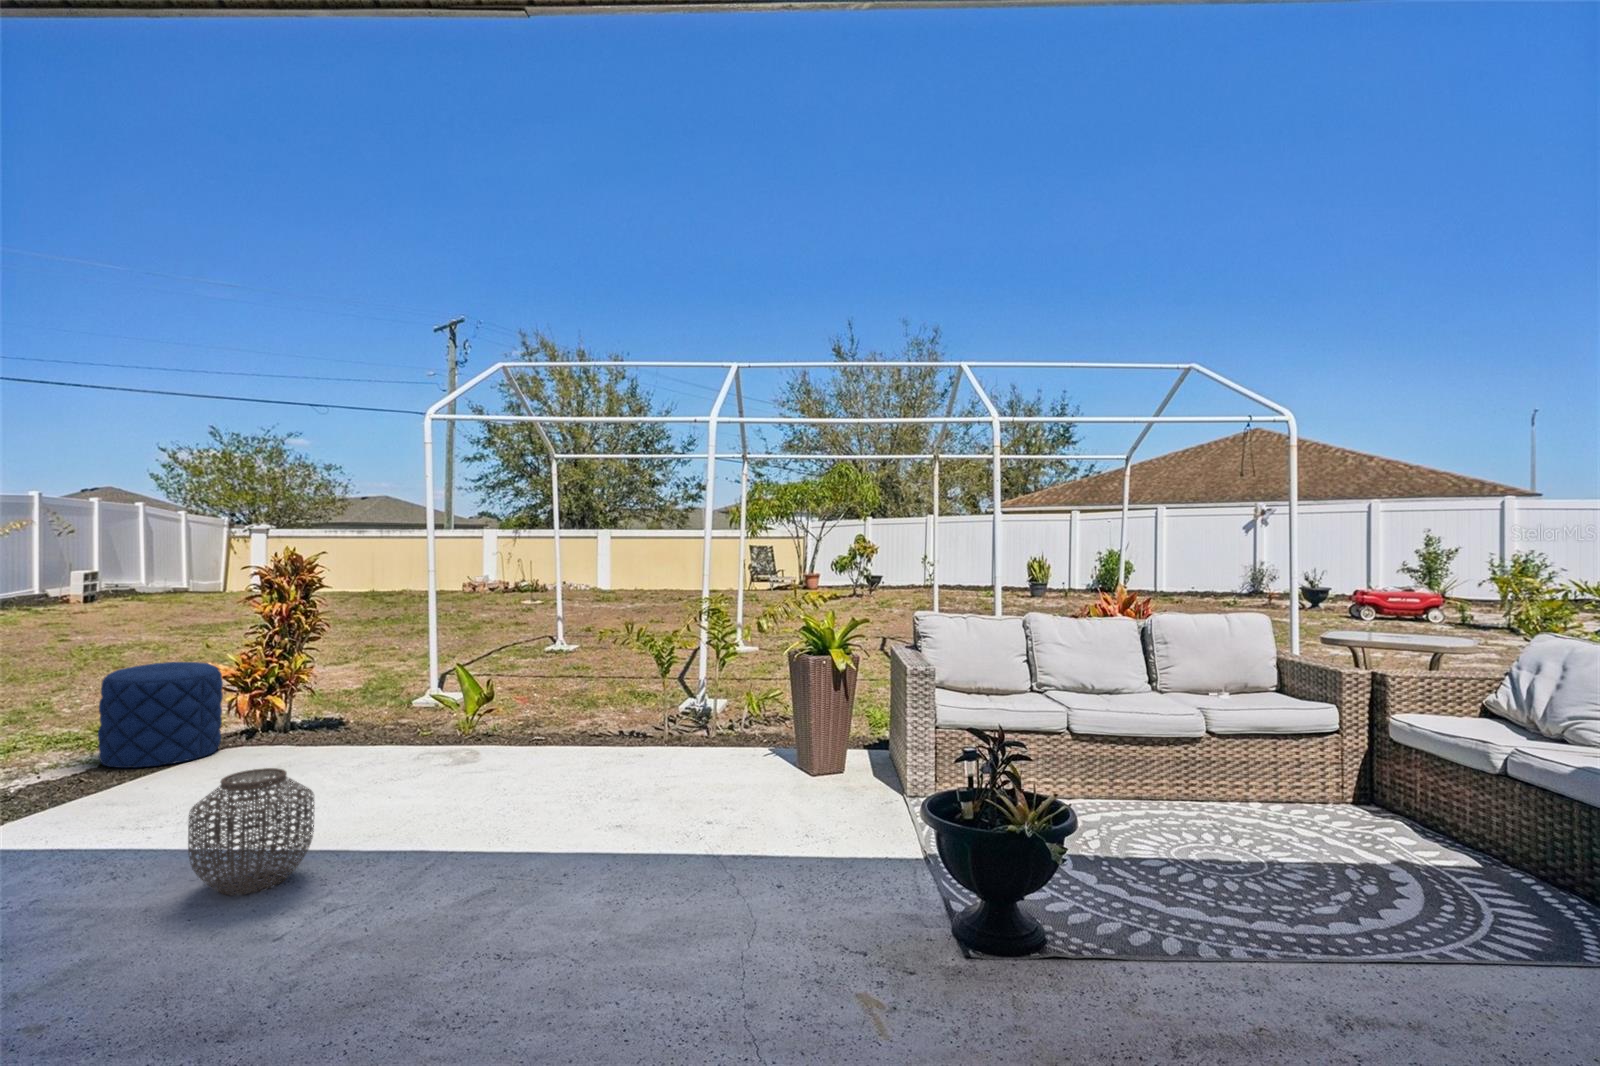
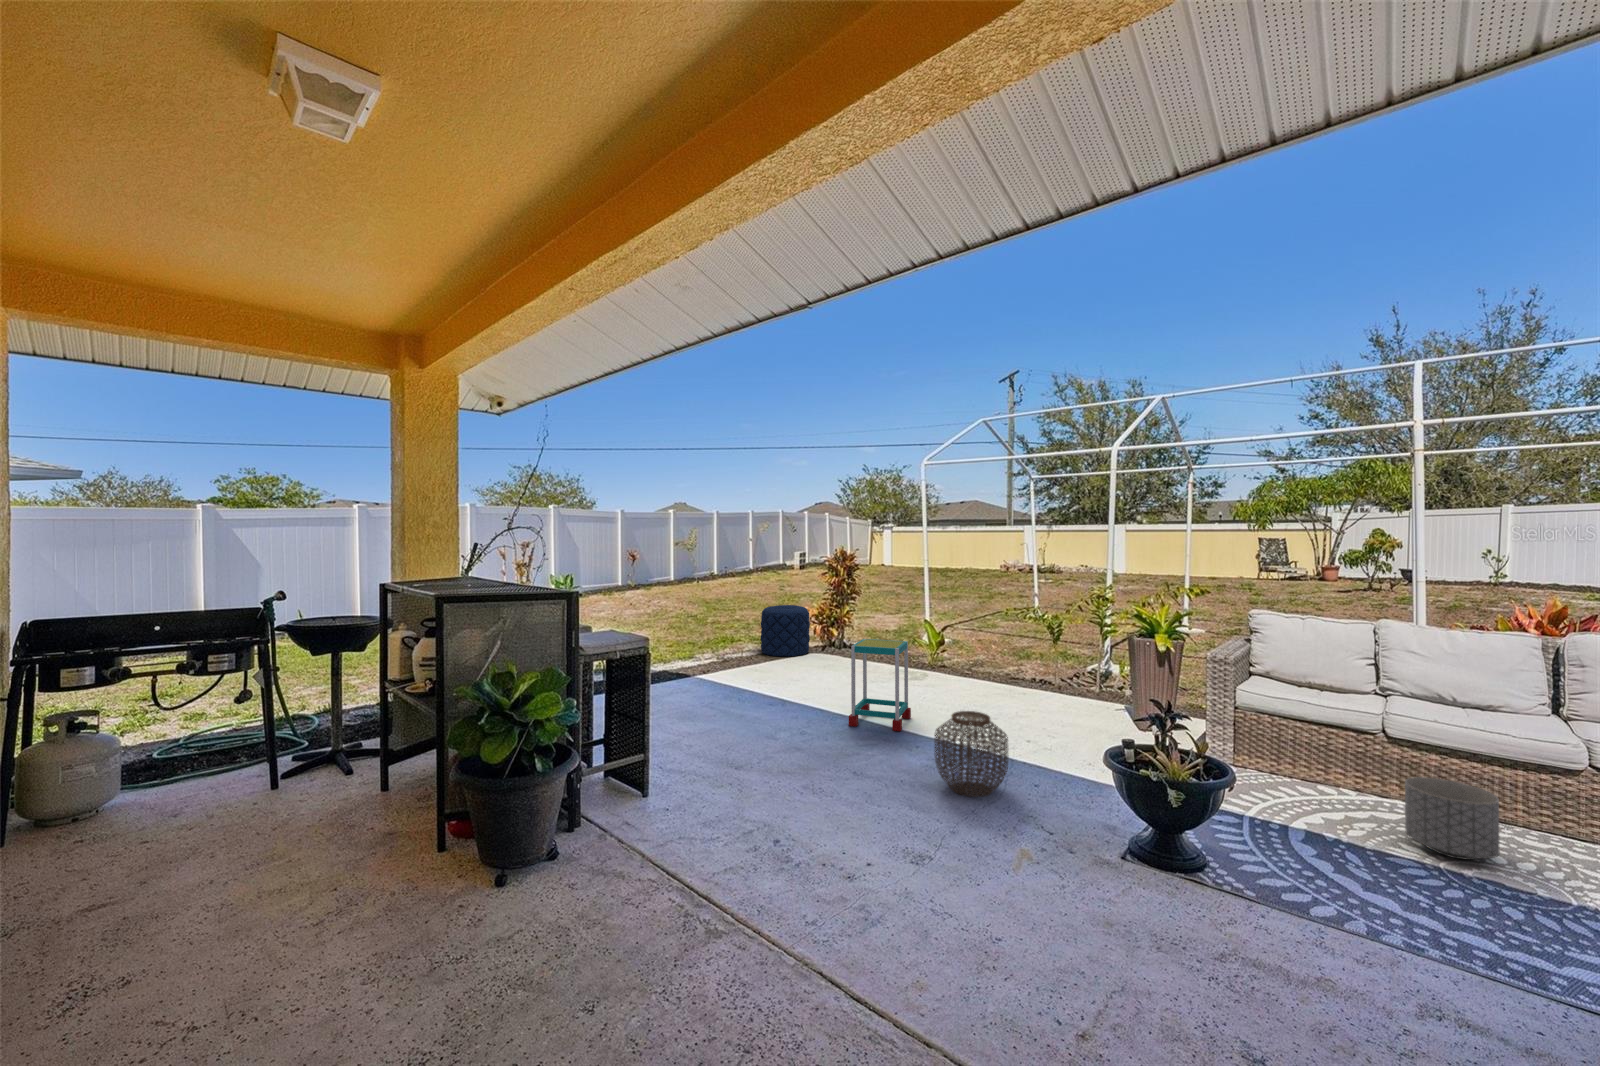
side table: none [428,701,531,874] -> present [849,639,911,731]
woven basket: present [188,768,314,895] -> present [934,711,1008,797]
planter: none [1126,768,1197,843] -> present [1405,777,1499,859]

